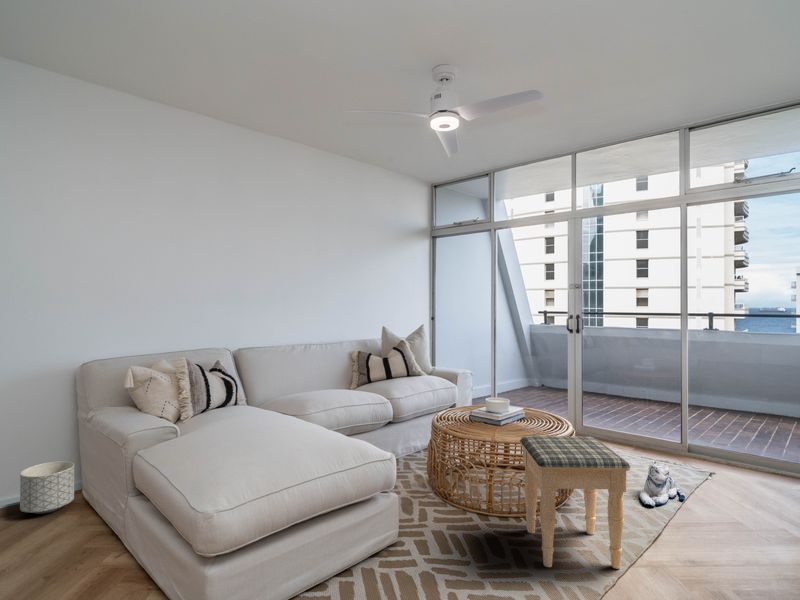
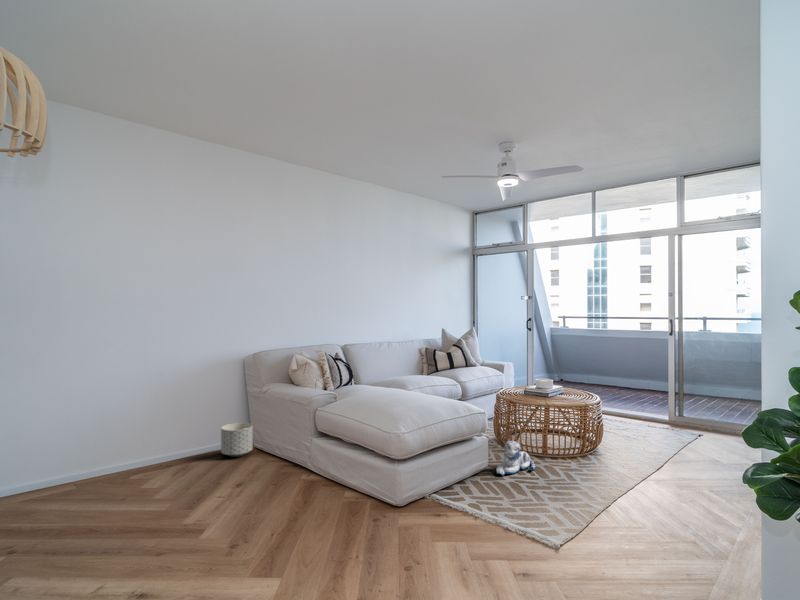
footstool: present [520,436,630,569] -> none [566,401,642,481]
plush toy: present [640,461,685,506] -> present [496,440,535,475]

